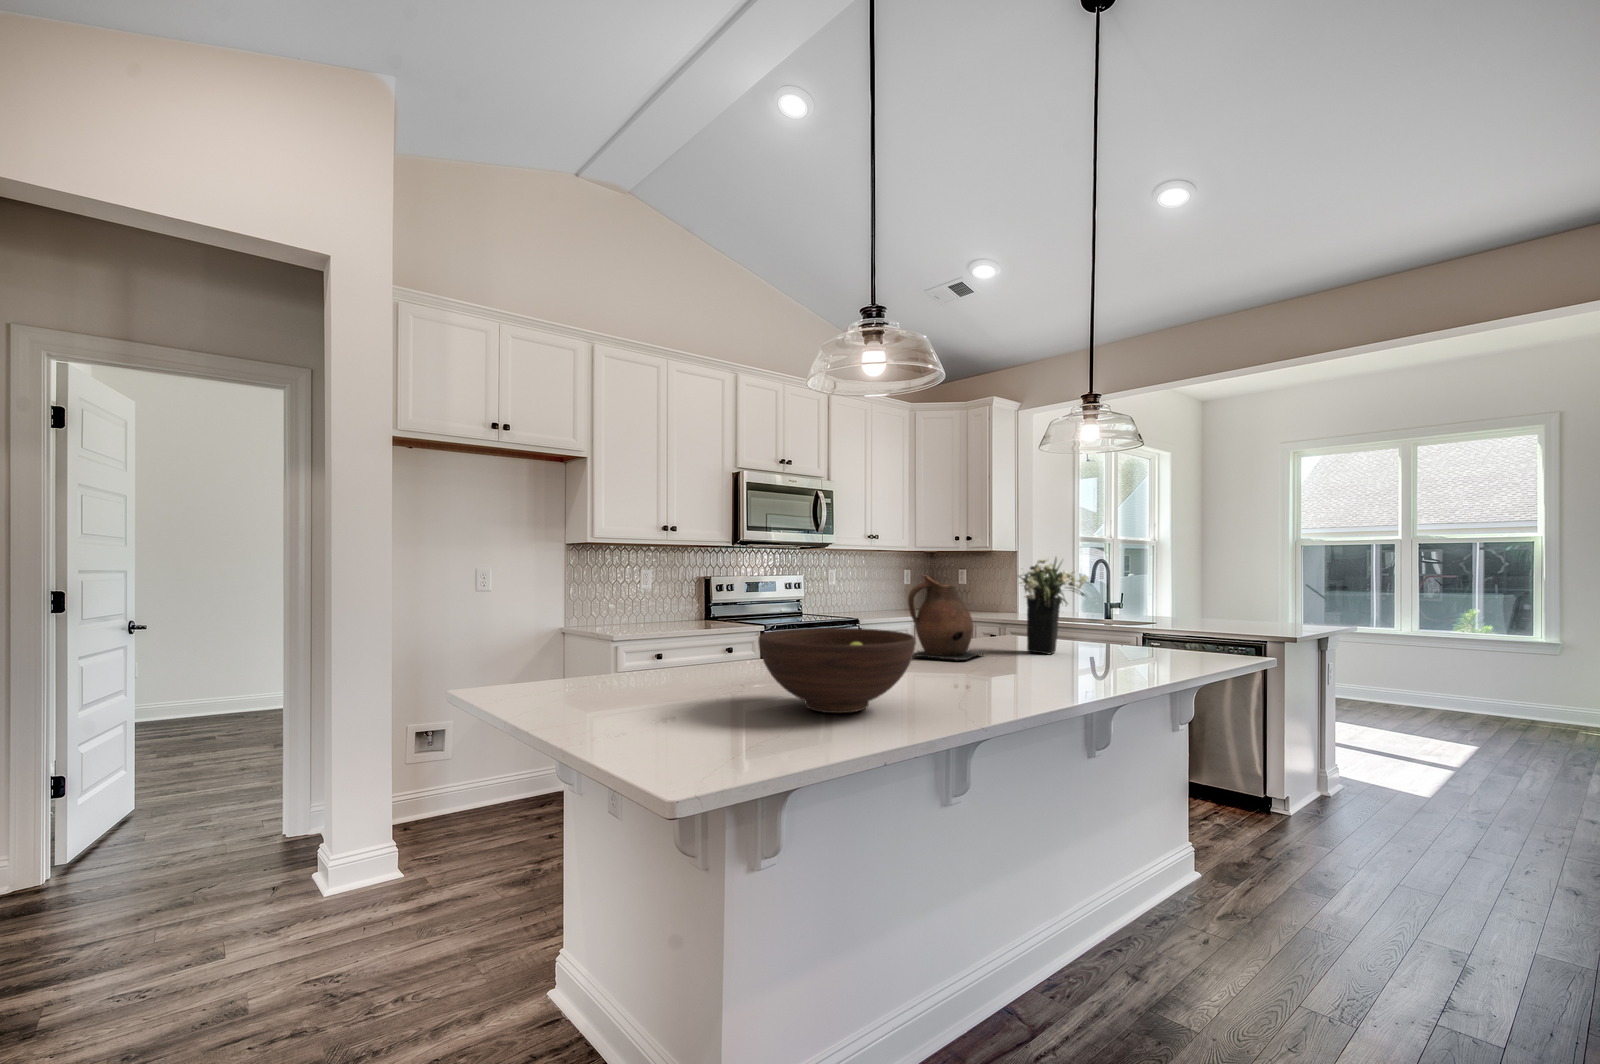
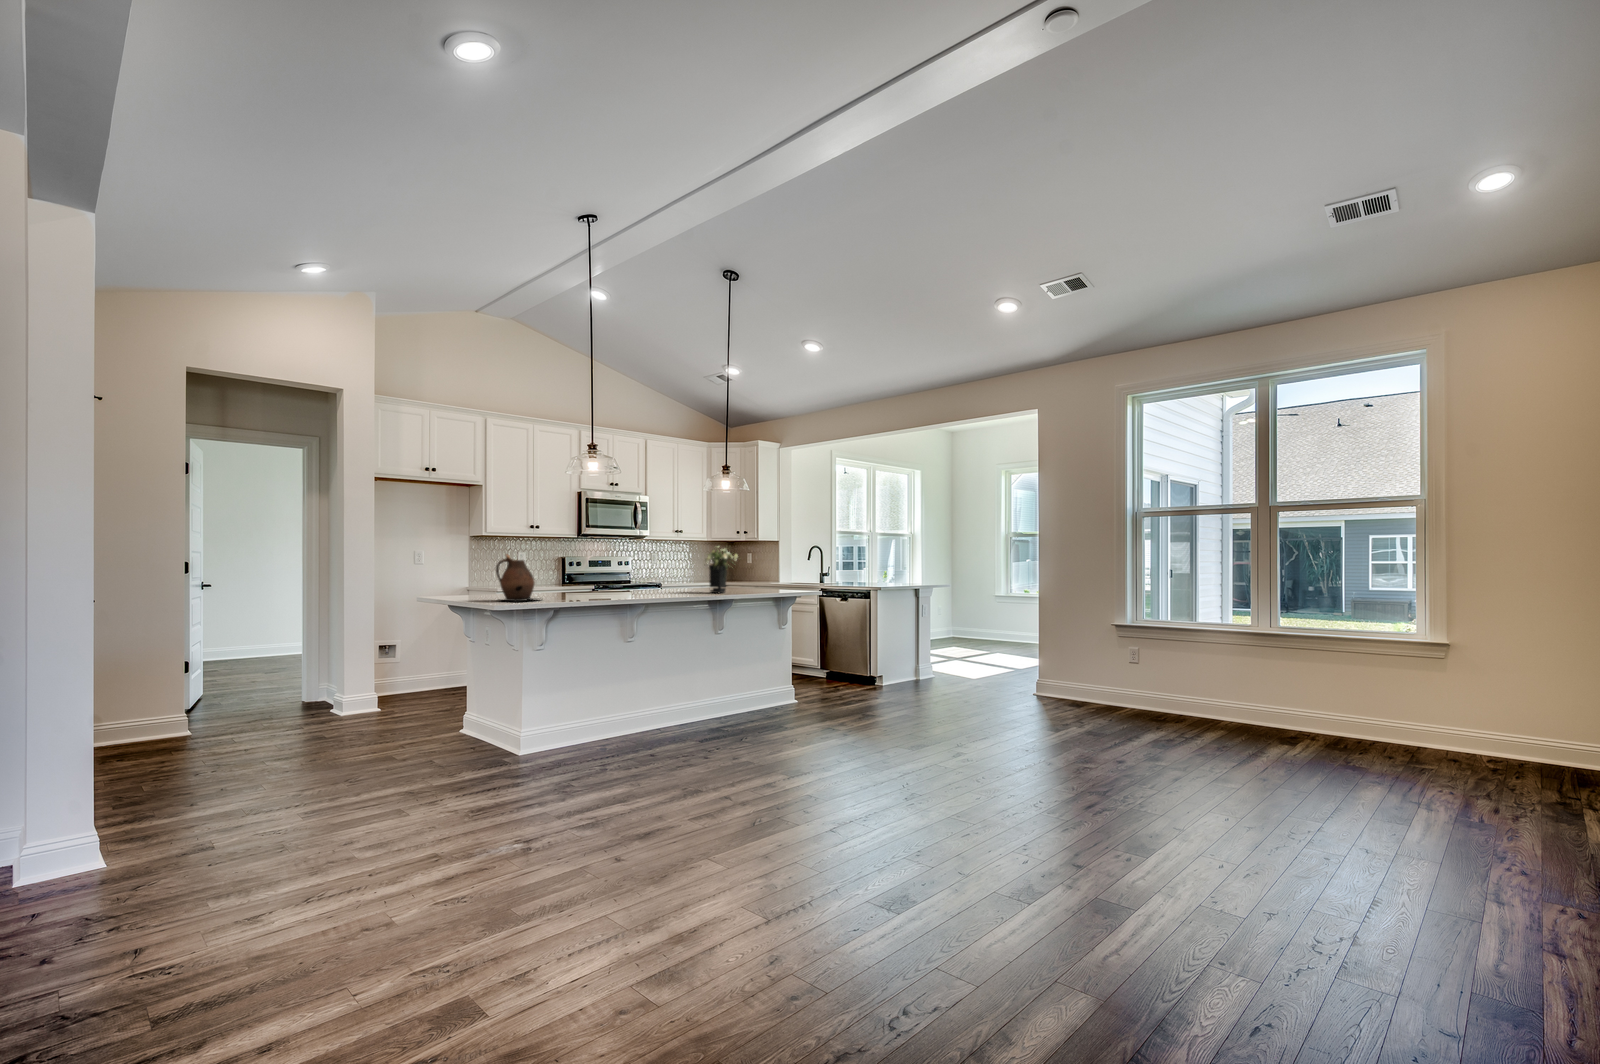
ceramic pitcher: present [908,575,983,661] -> present [496,554,538,601]
fruit bowl: present [758,628,916,713] -> none [549,574,611,604]

